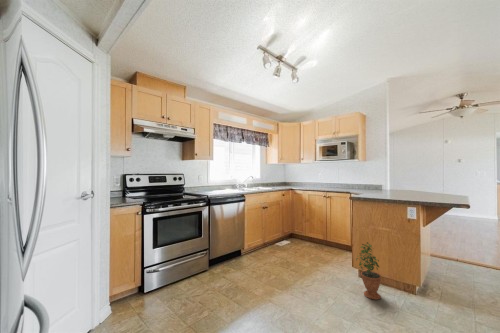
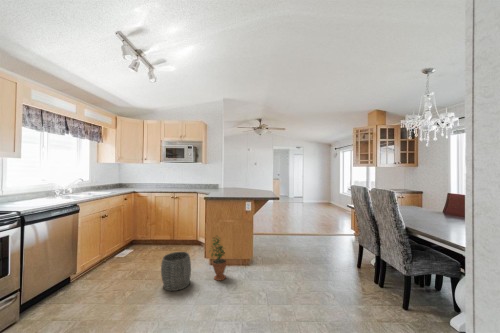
woven basket: none [303,250,335,292] -> present [161,252,191,291]

